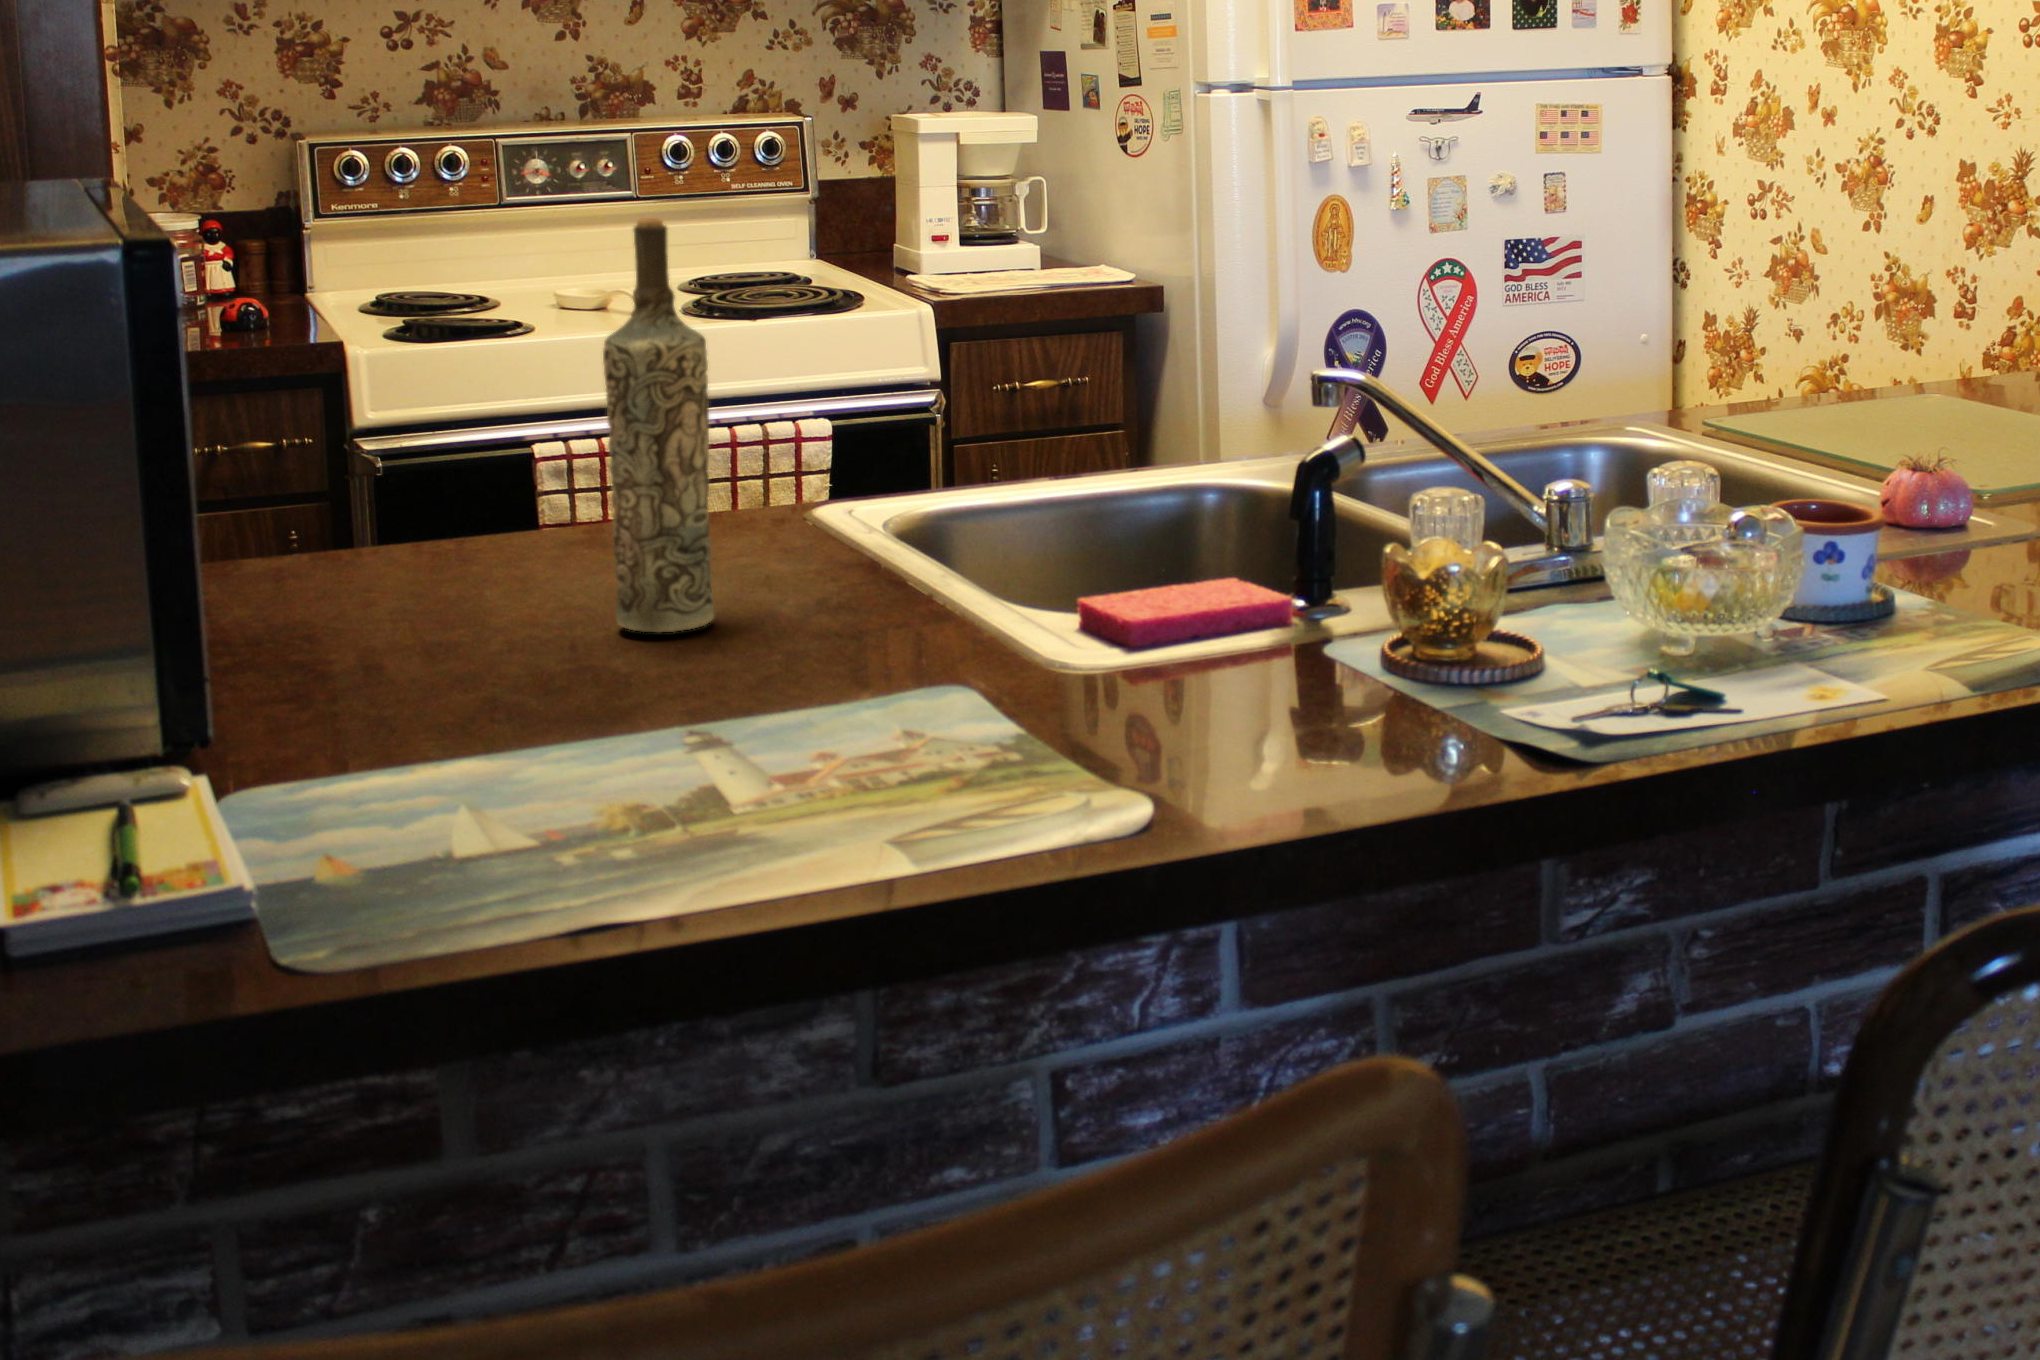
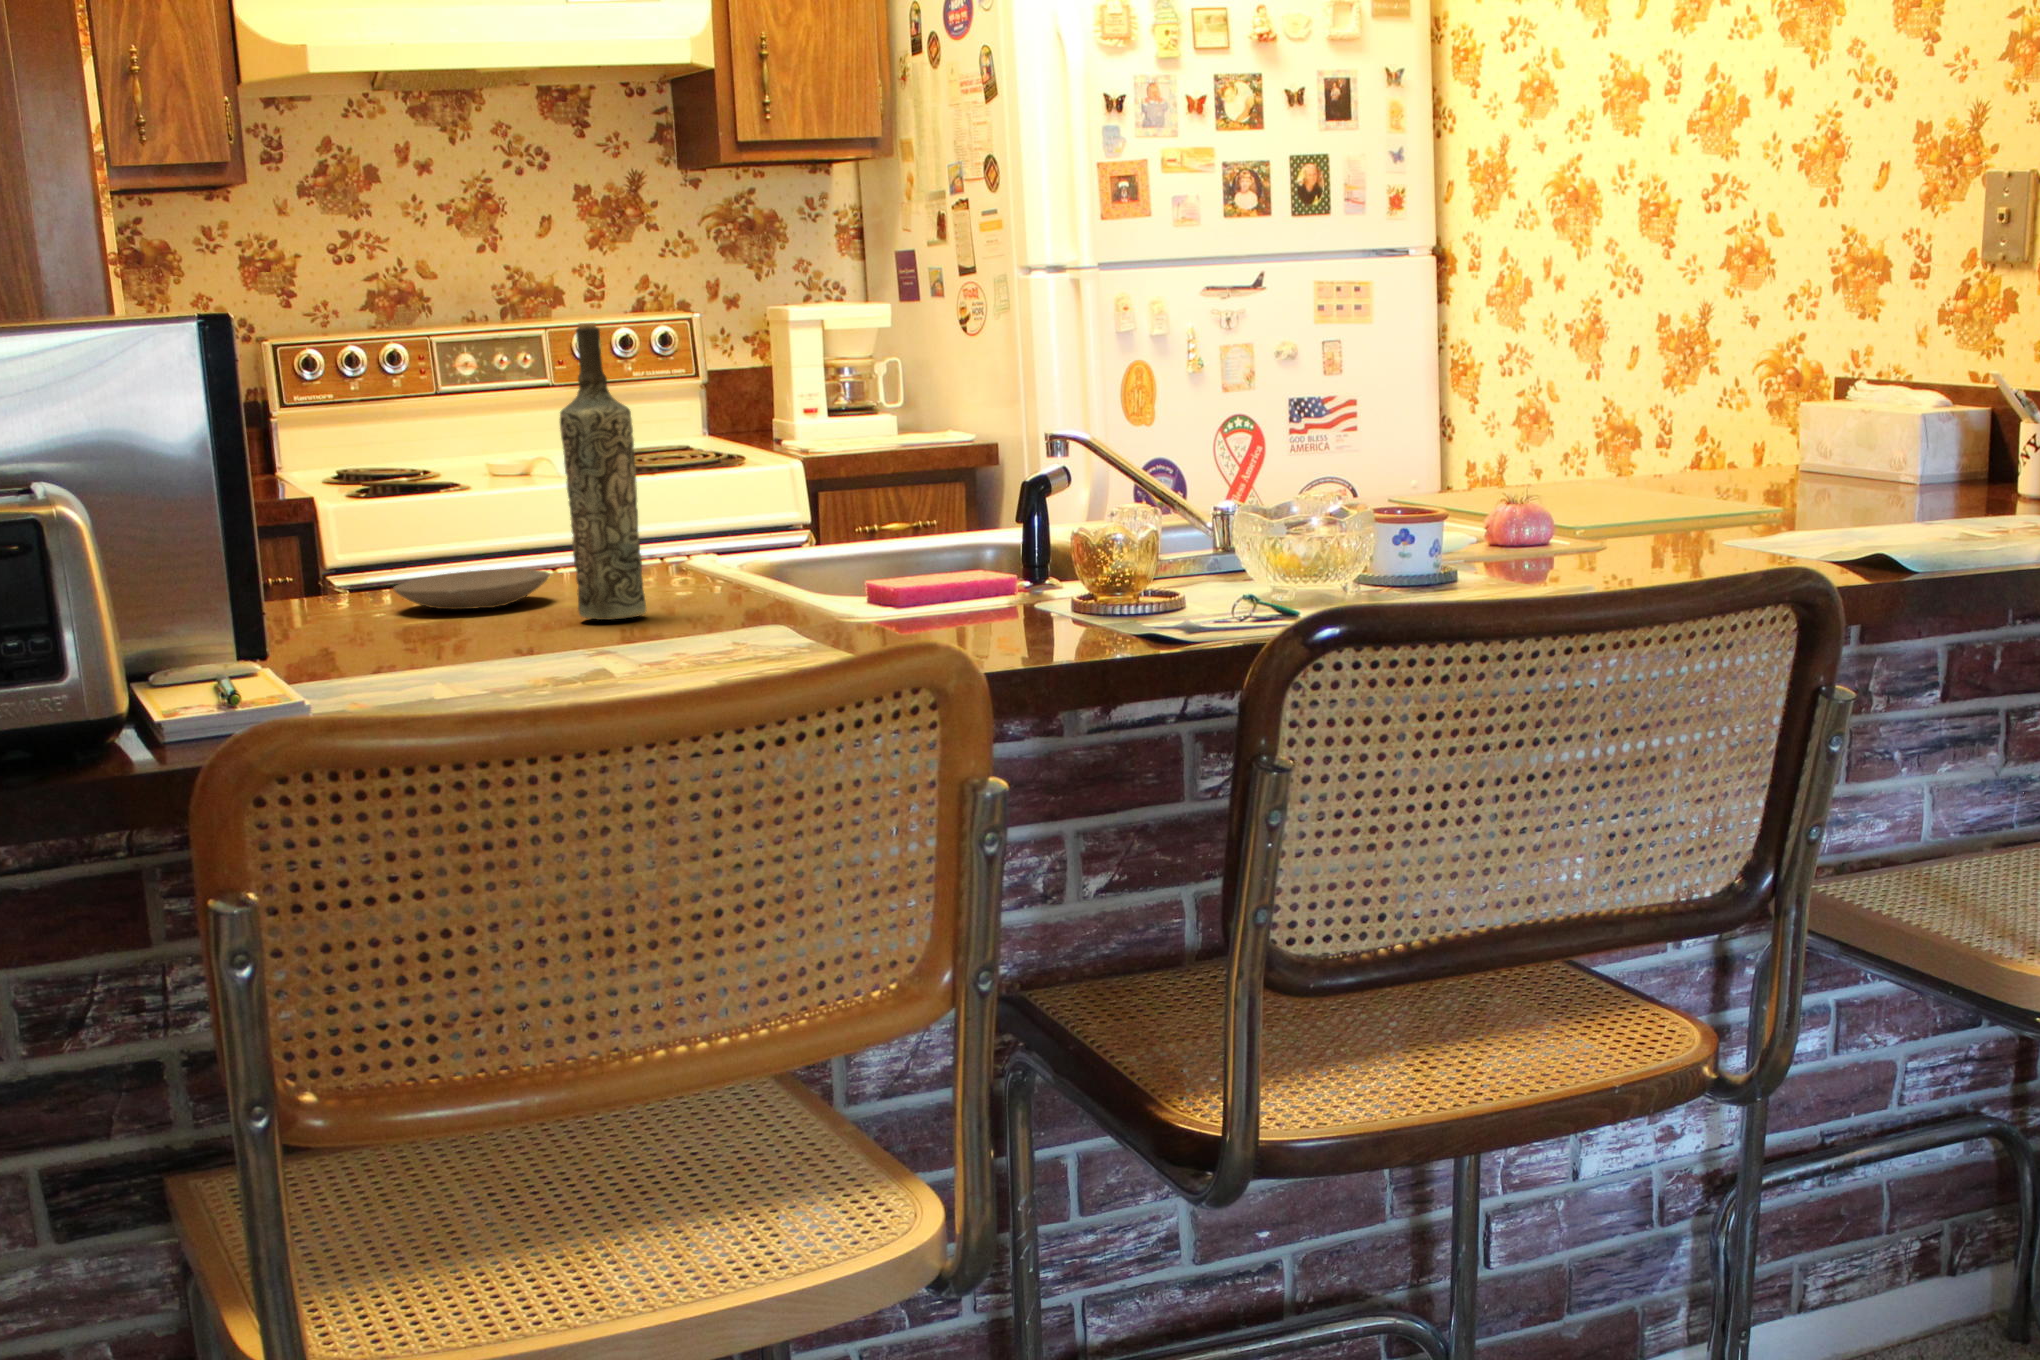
plate: none [362,521,585,589] -> present [393,569,550,609]

